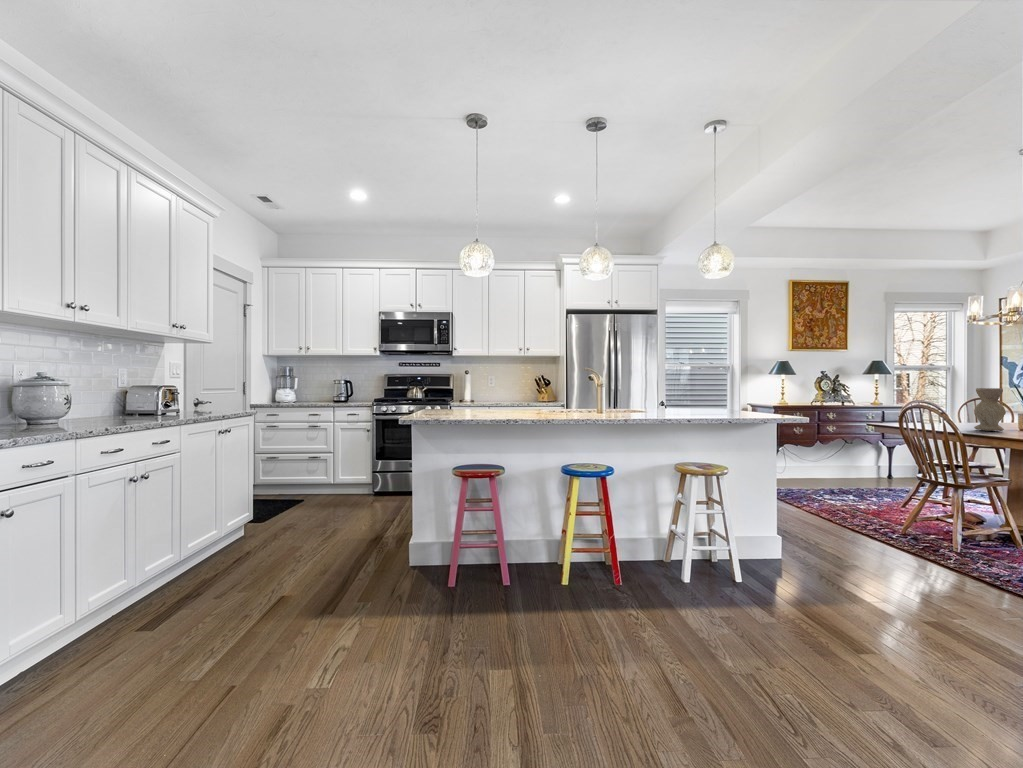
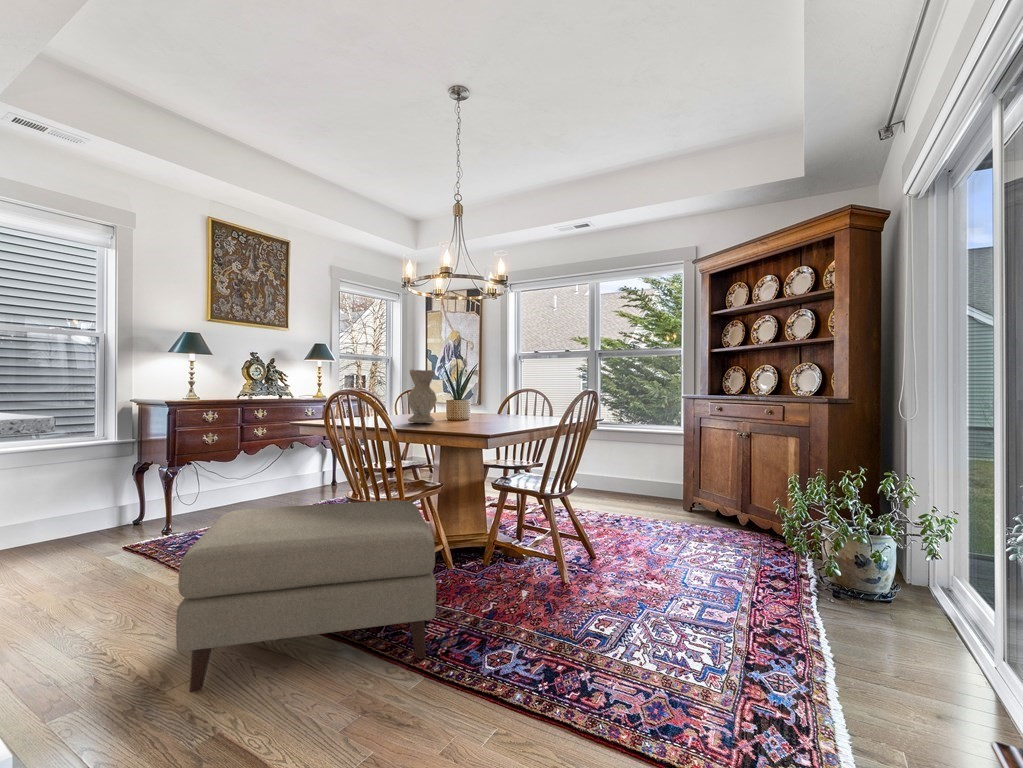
ottoman: none [822,473,1000,584] -> present [176,500,436,693]

